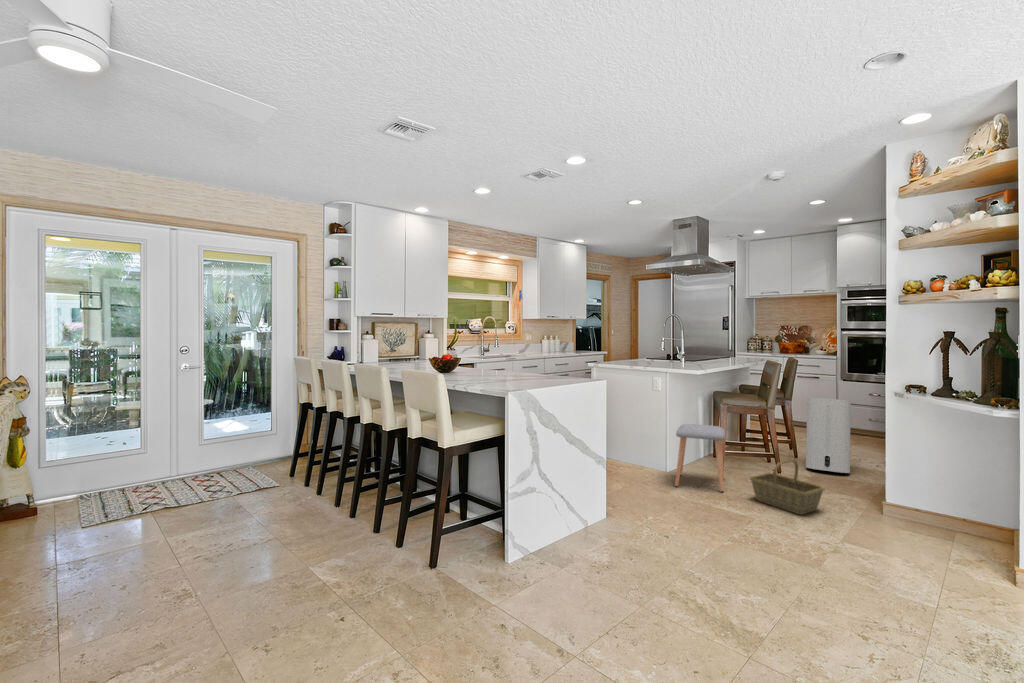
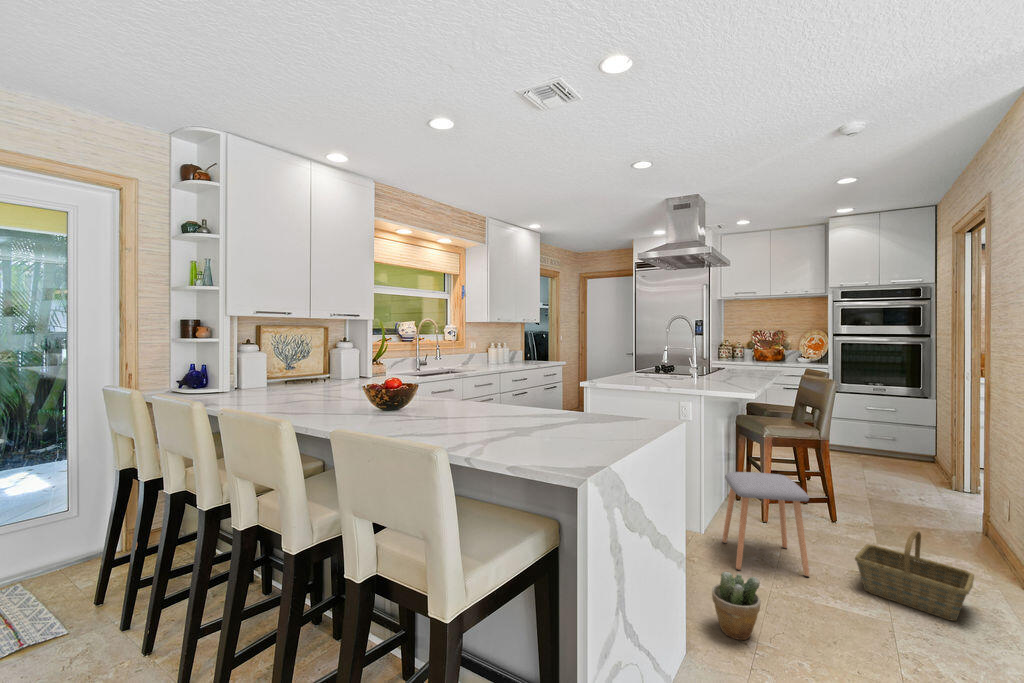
air purifier: present [806,398,851,473] -> none [856,425,918,523]
potted plant: none [633,471,661,511] -> present [712,572,761,640]

